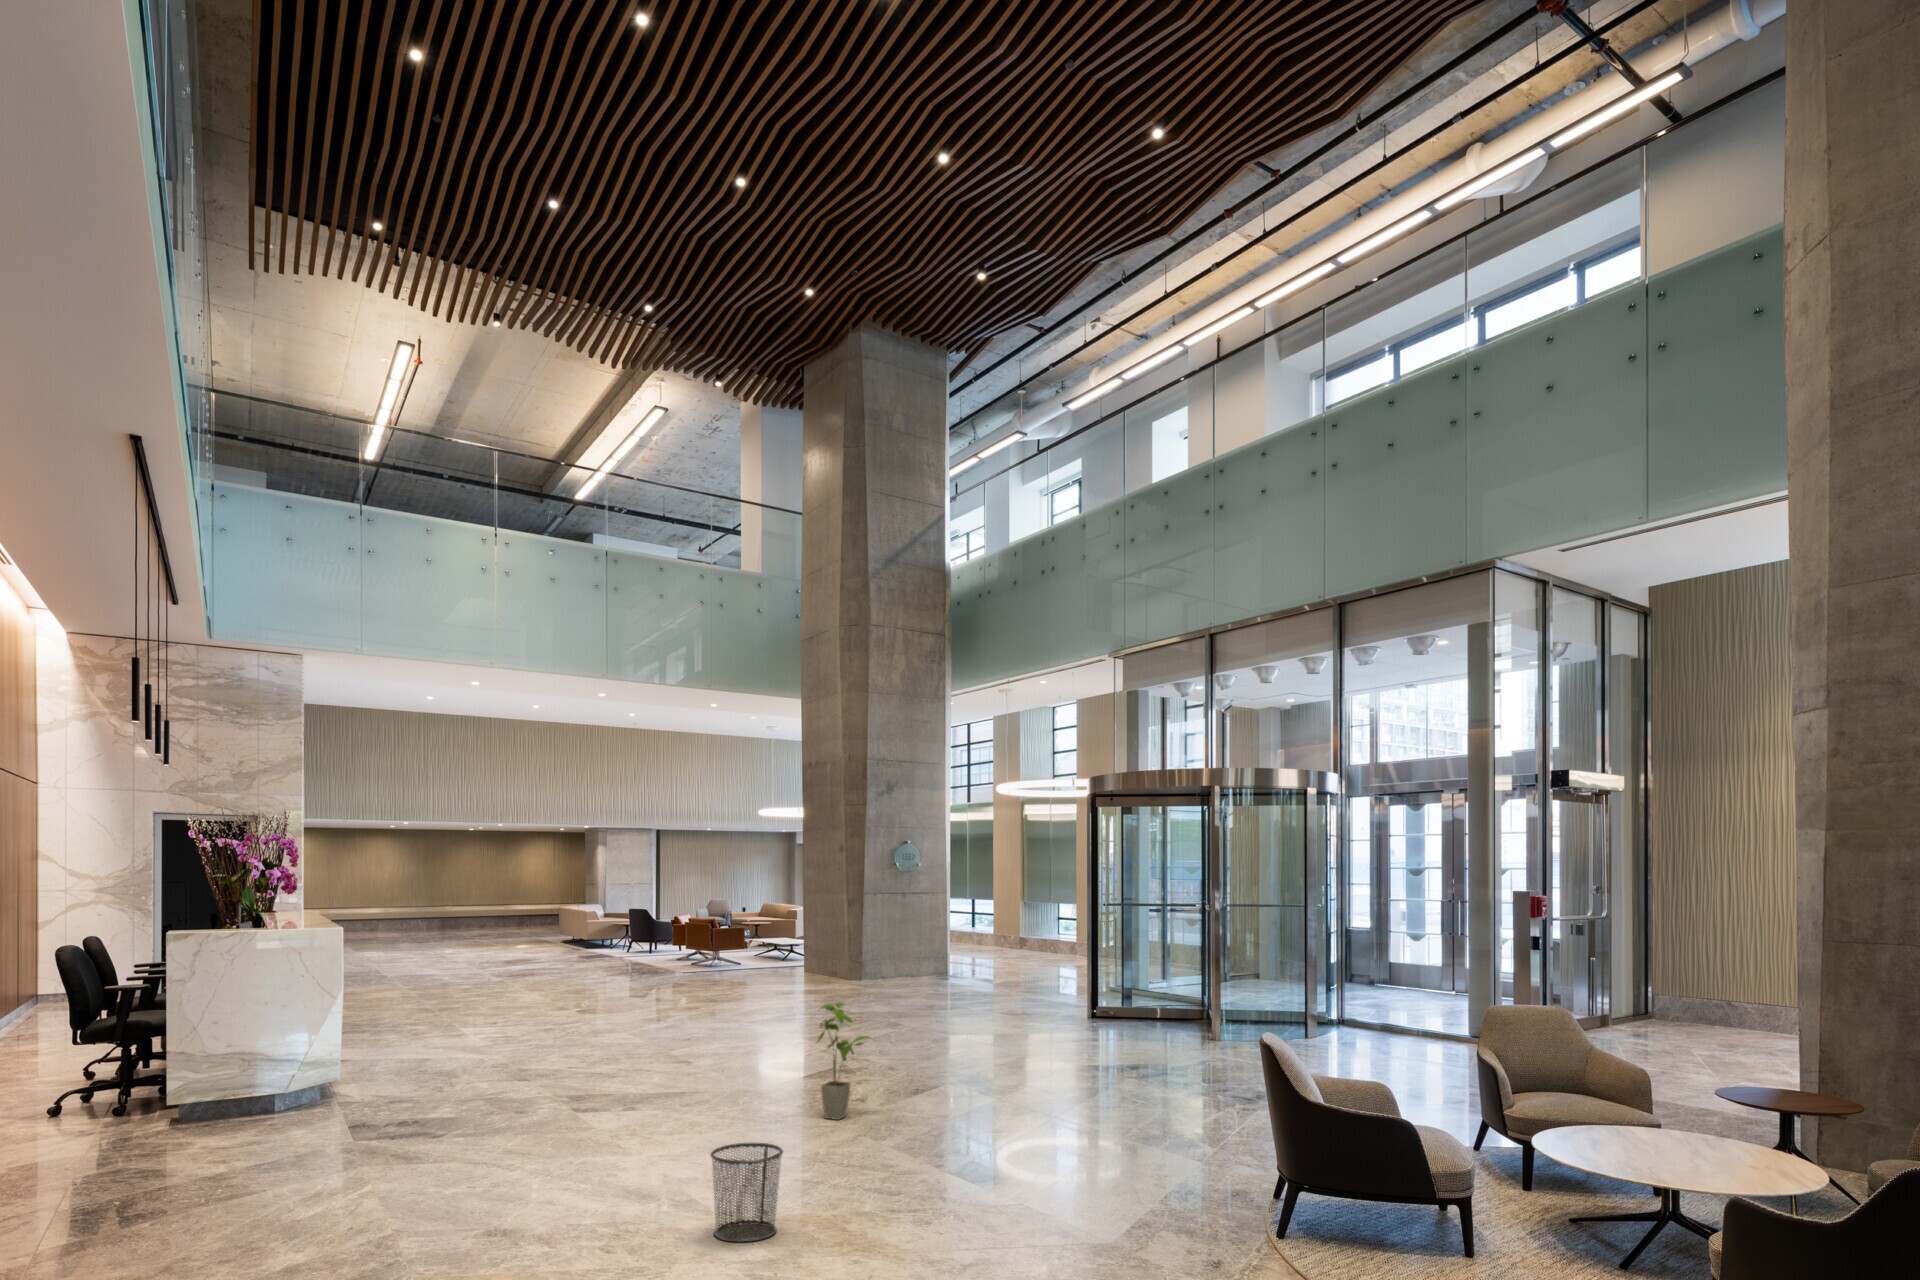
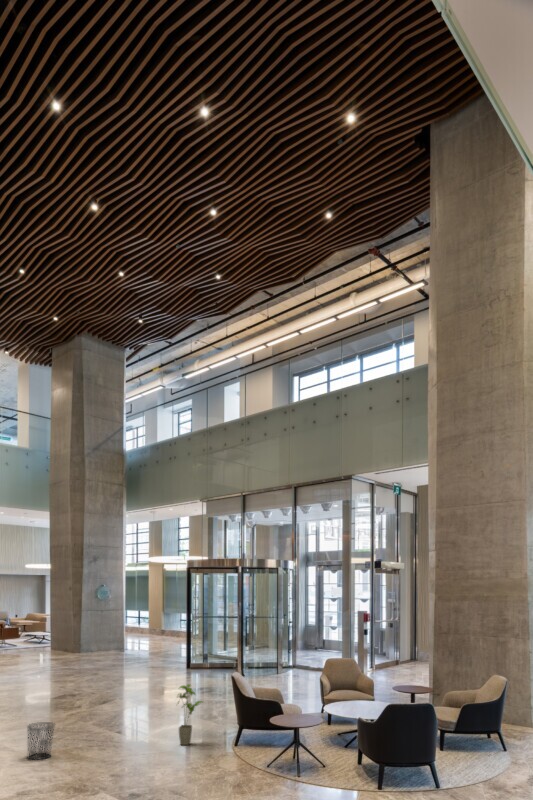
house plant: present [818,1002,871,1120] -> present [178,684,203,745]

